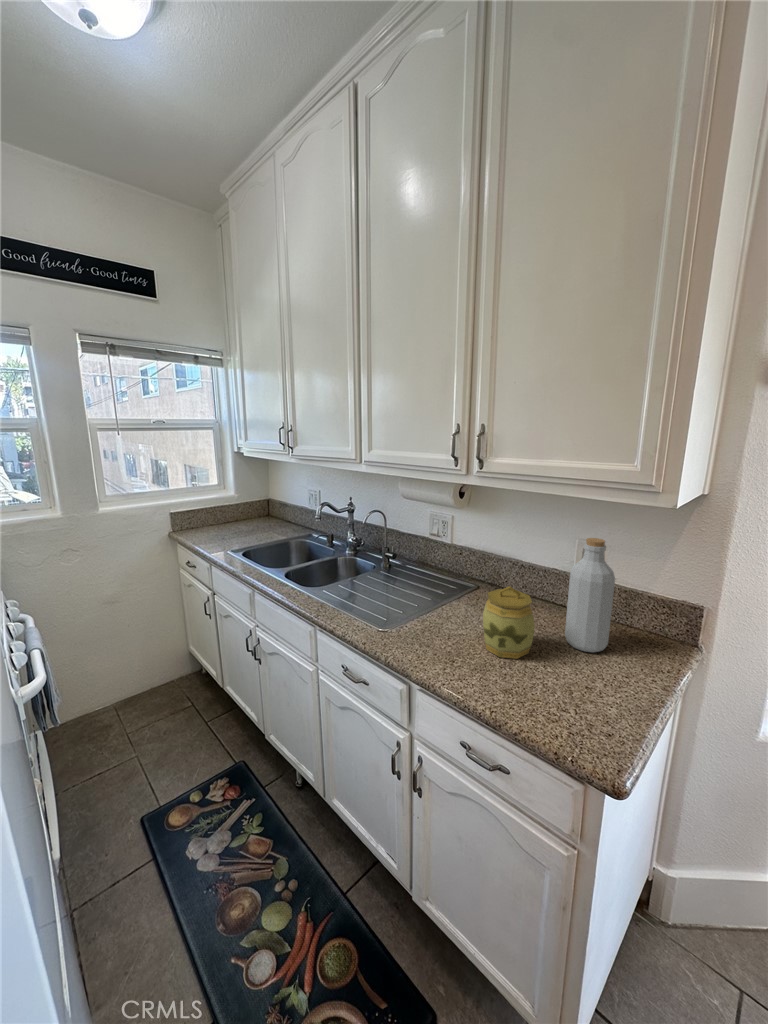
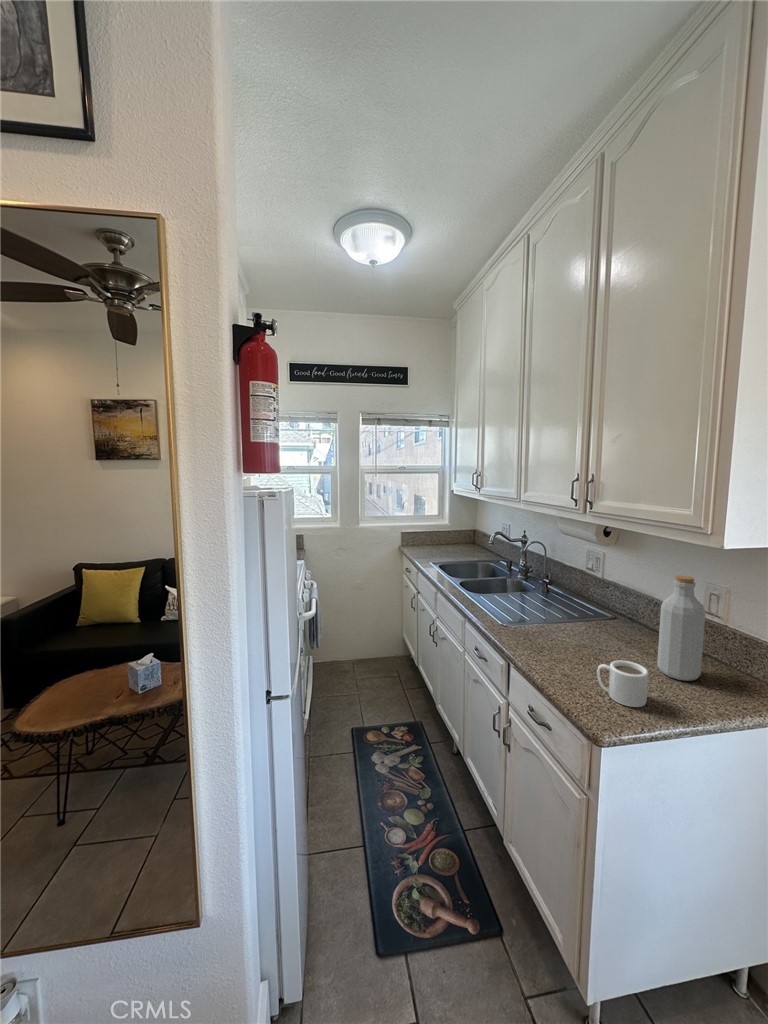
jar: present [483,586,535,659] -> none [574,605,622,665]
mug: none [551,654,610,713] -> present [597,661,648,707]

